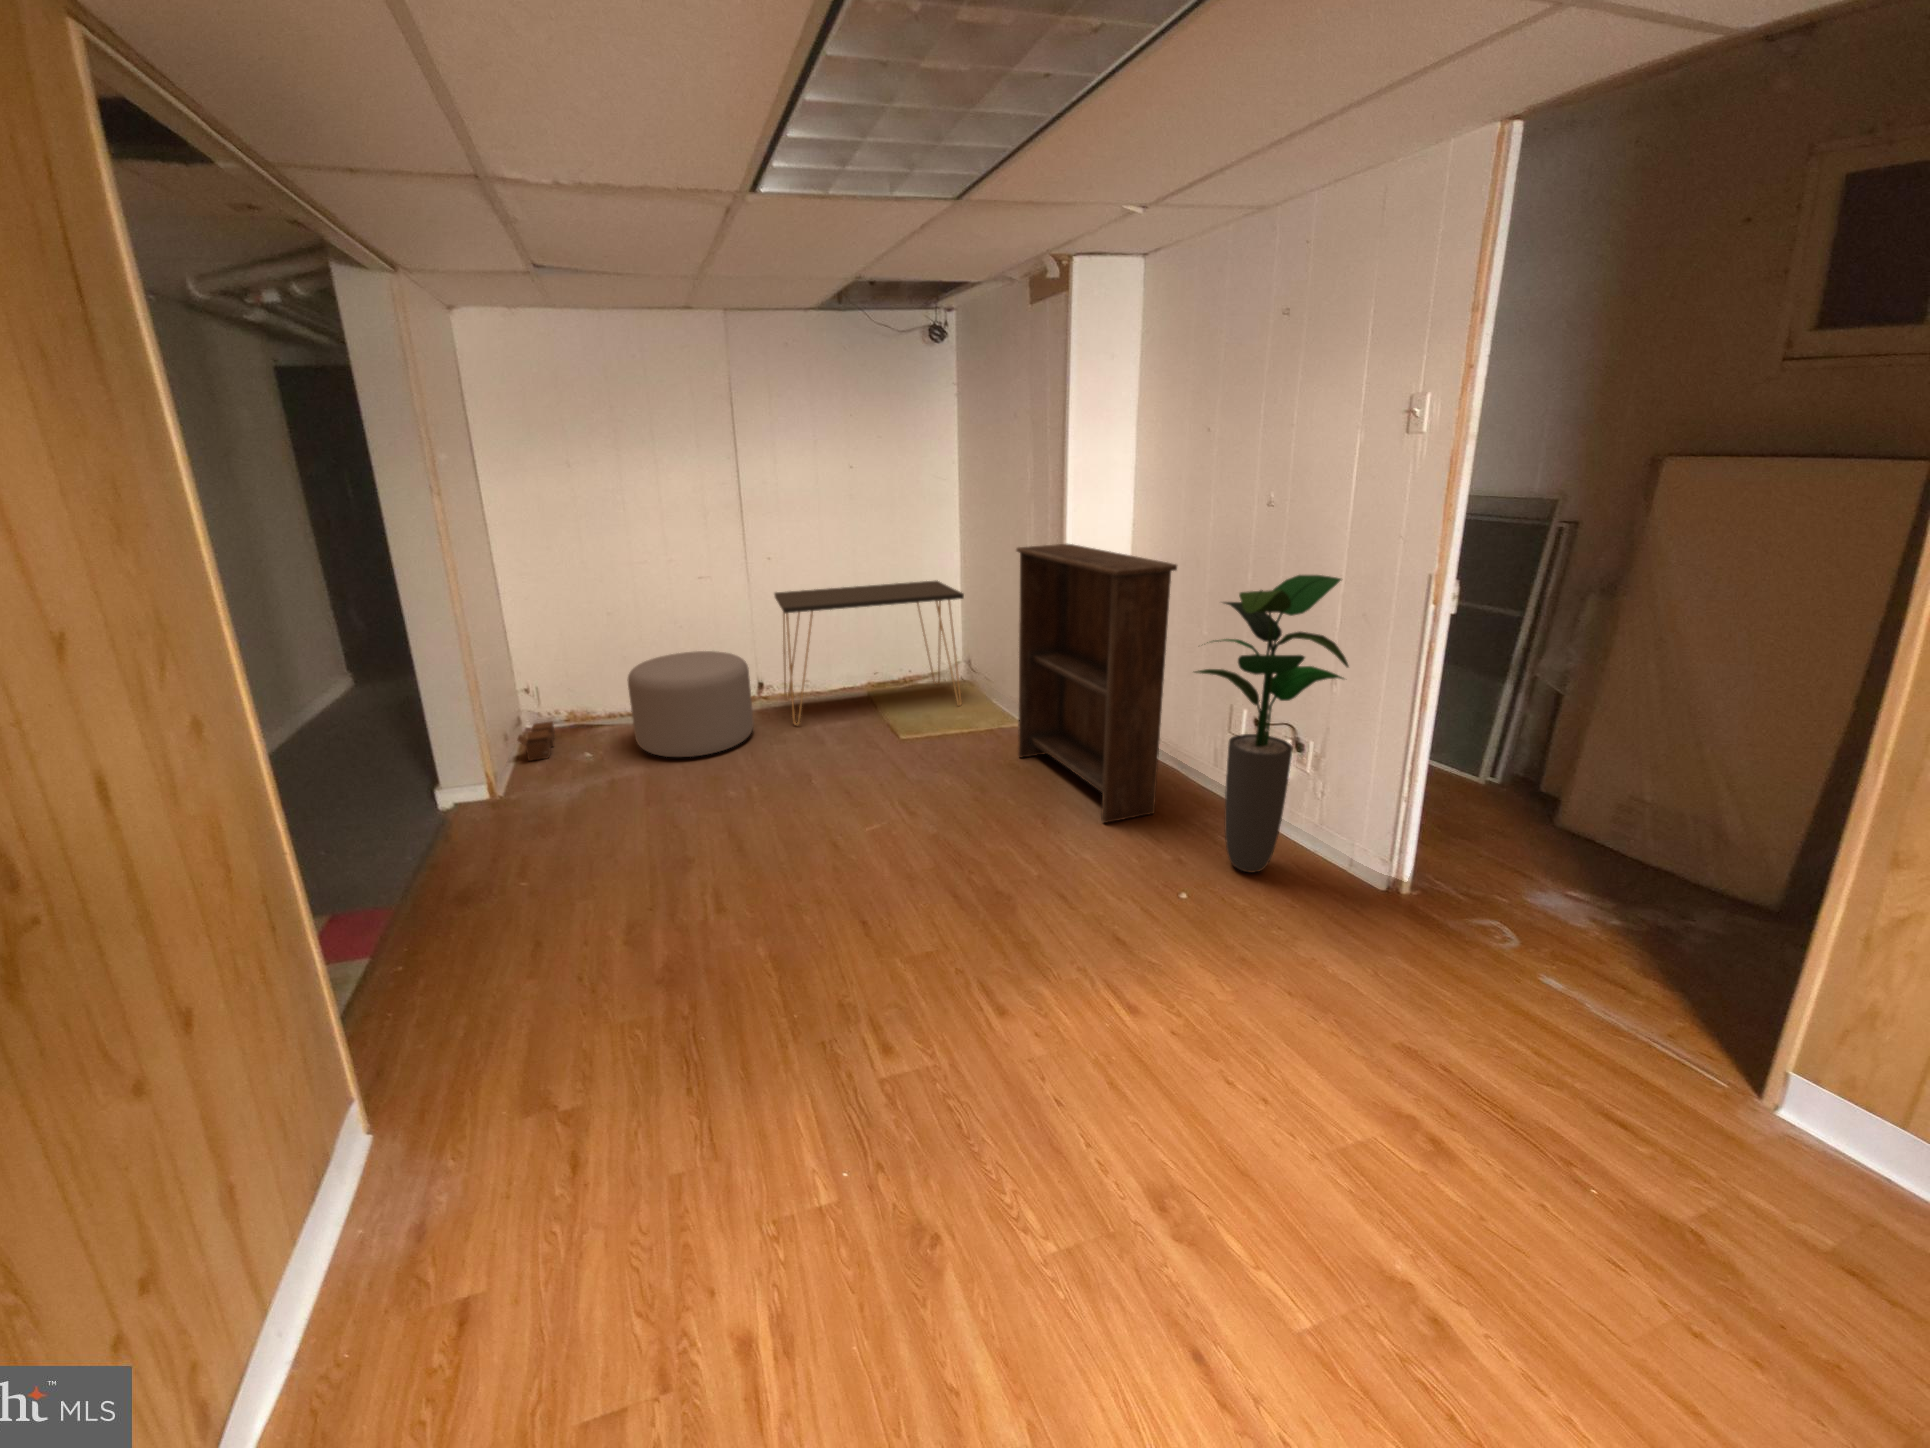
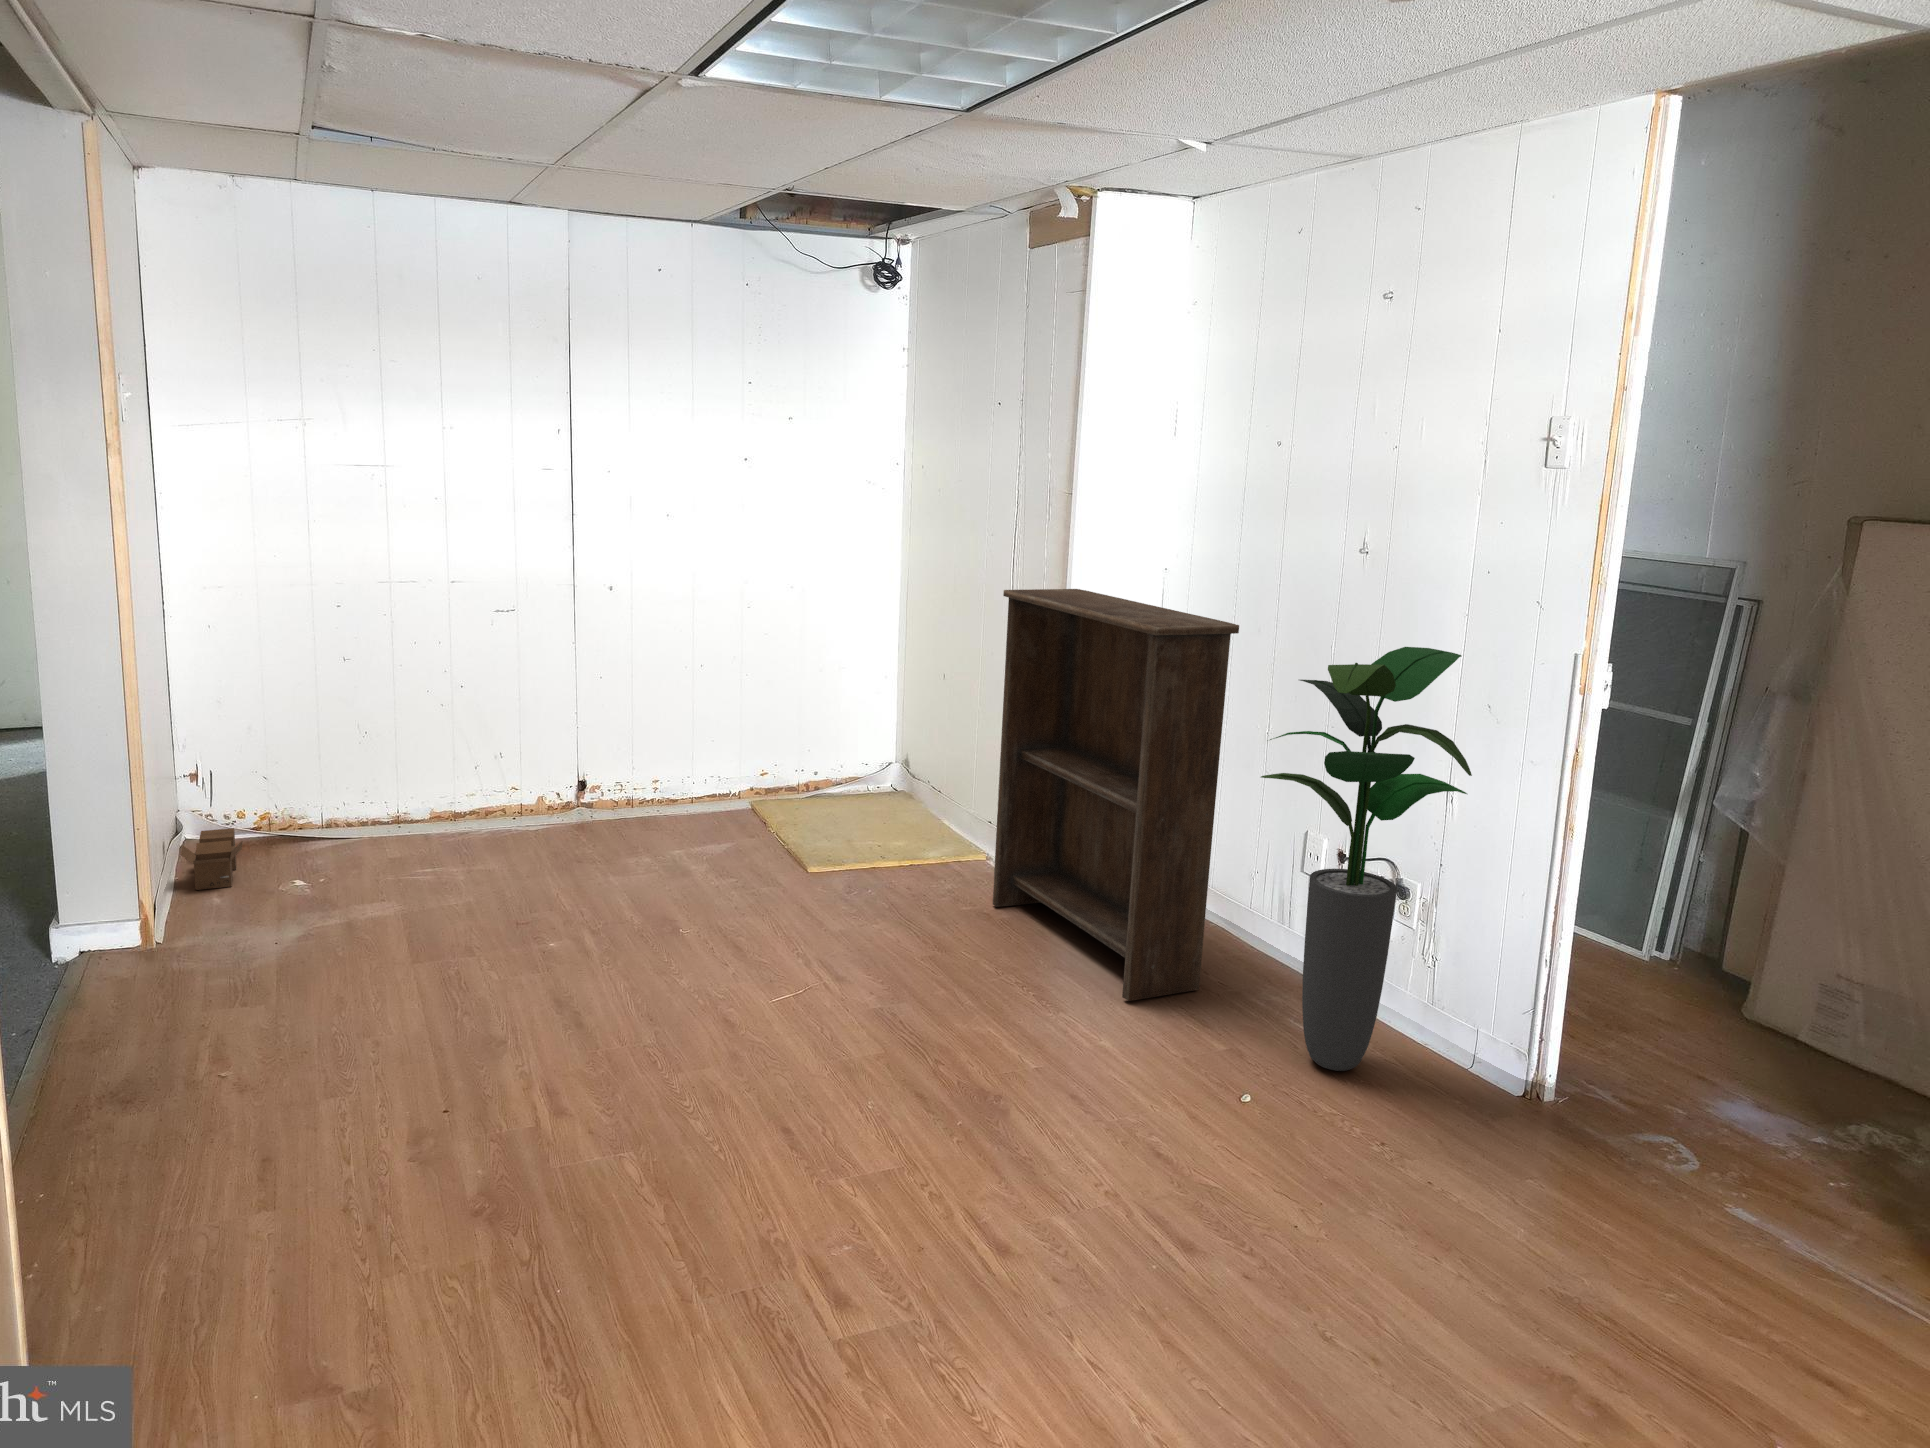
desk: present [774,581,964,725] -> none [614,635,912,849]
ottoman: present [628,651,754,757] -> none [376,725,573,891]

